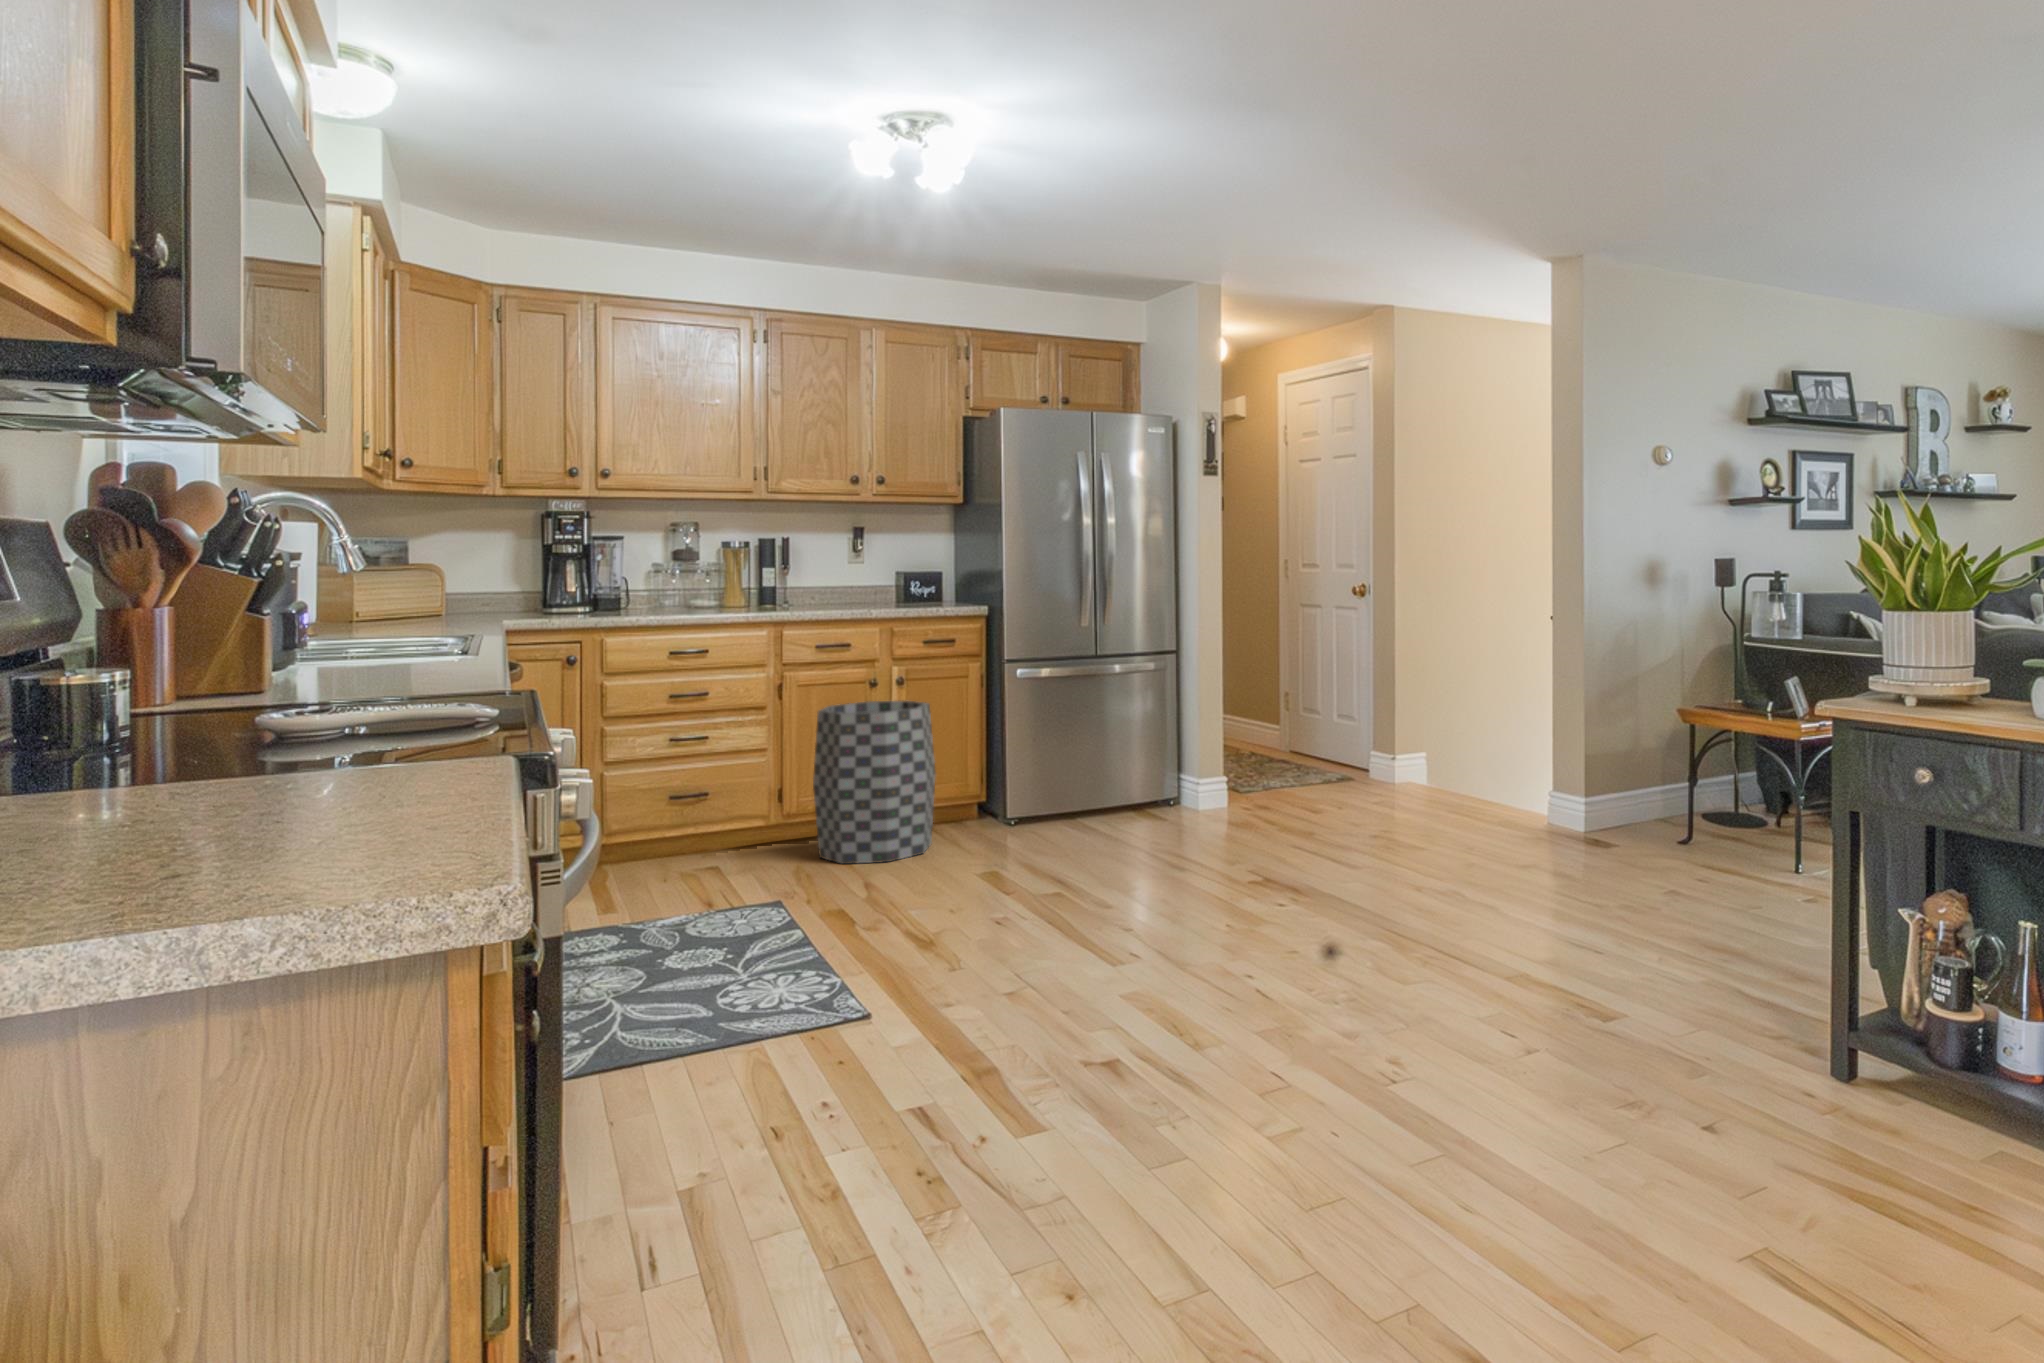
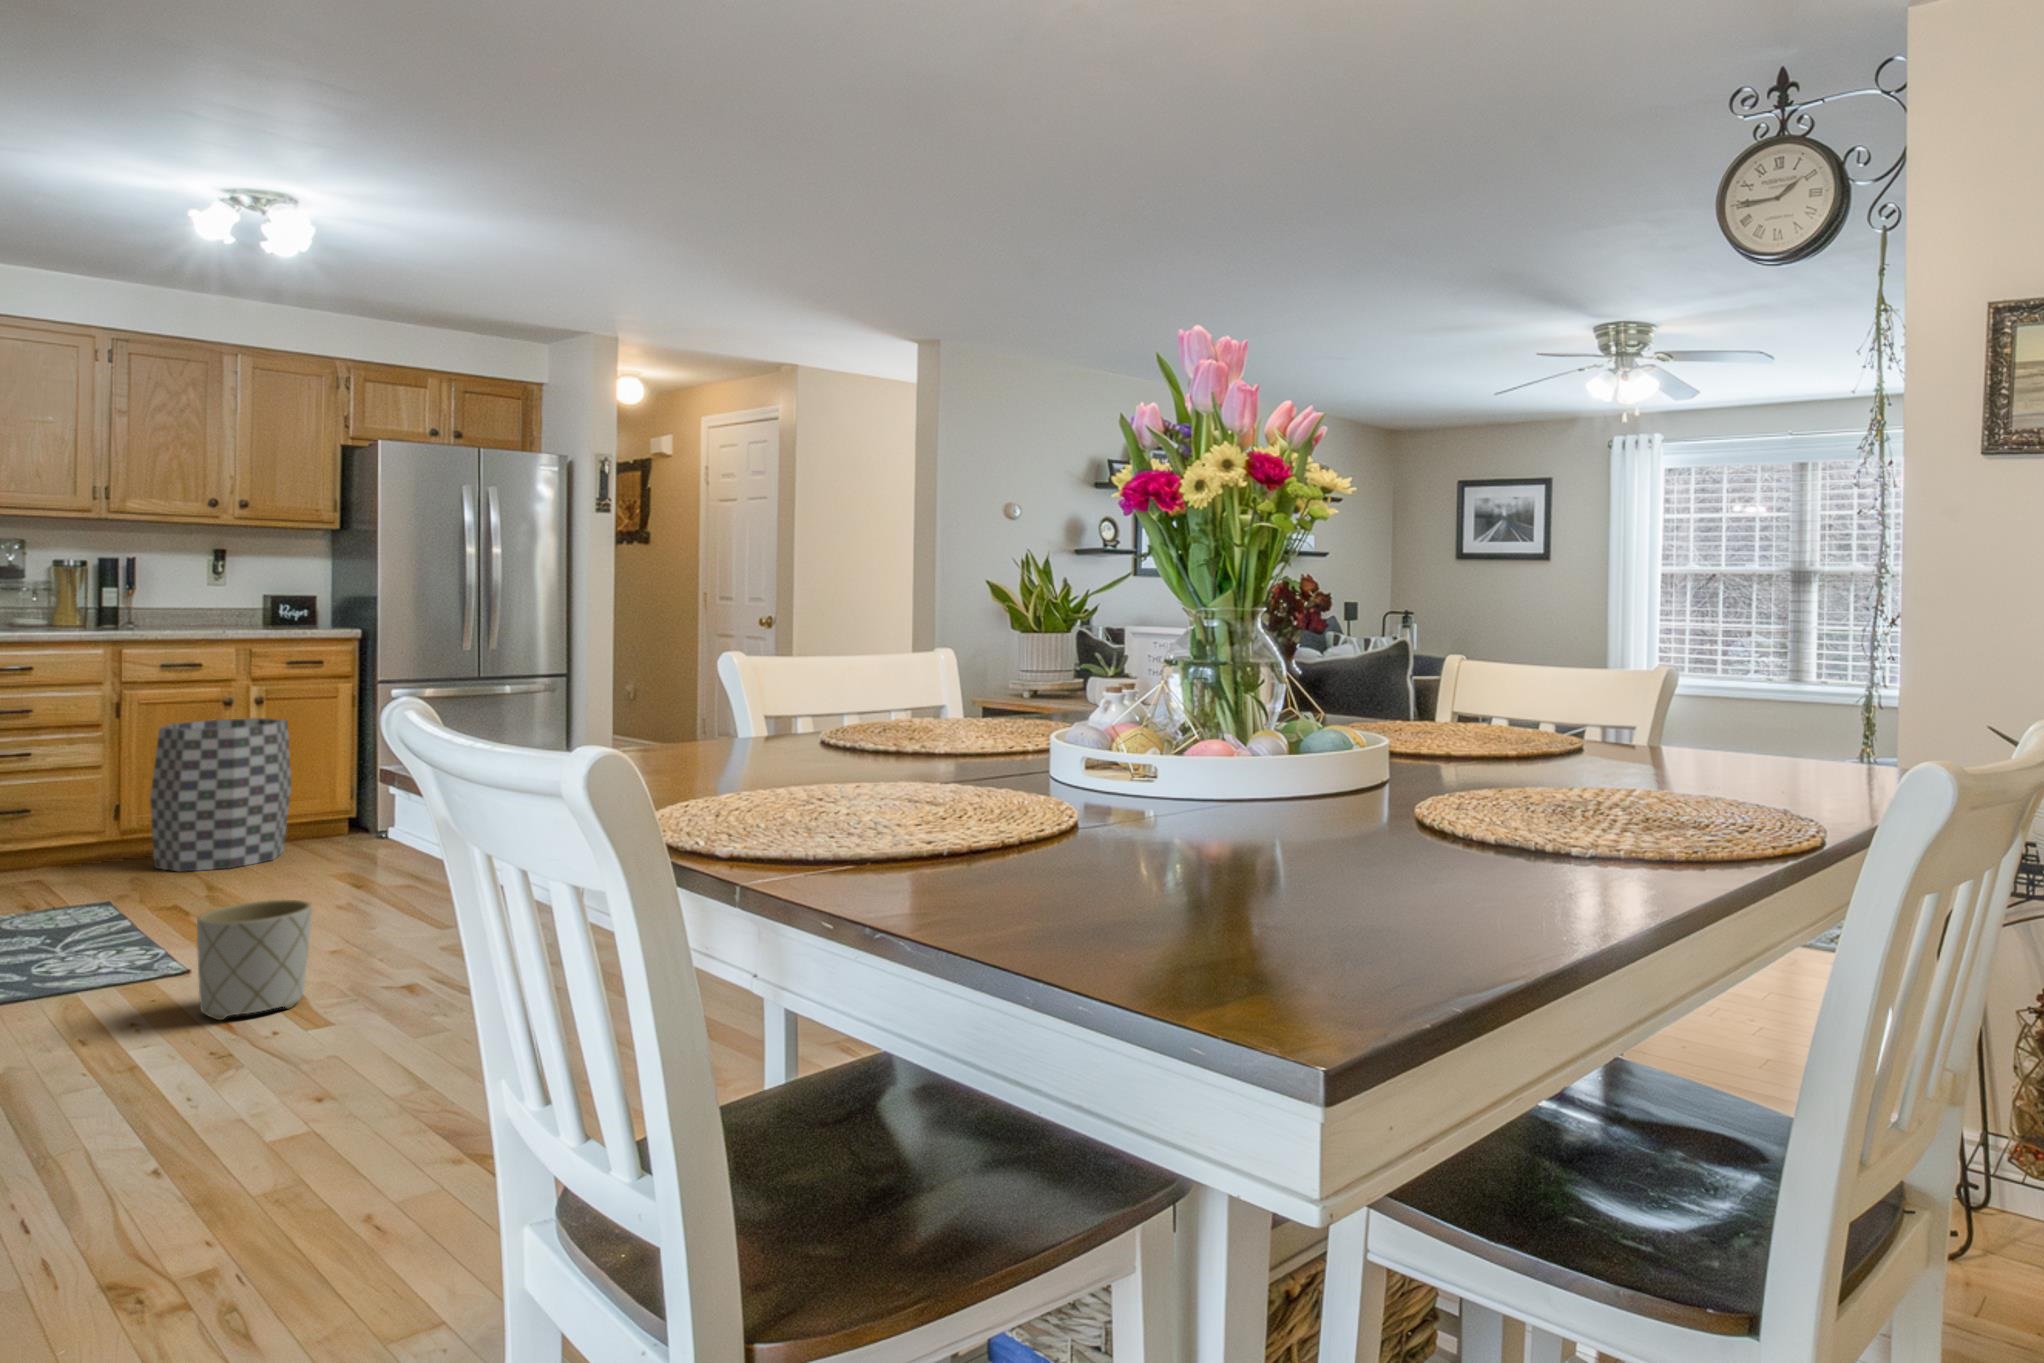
planter: none [884,948,1007,1114] -> present [197,900,312,1020]

